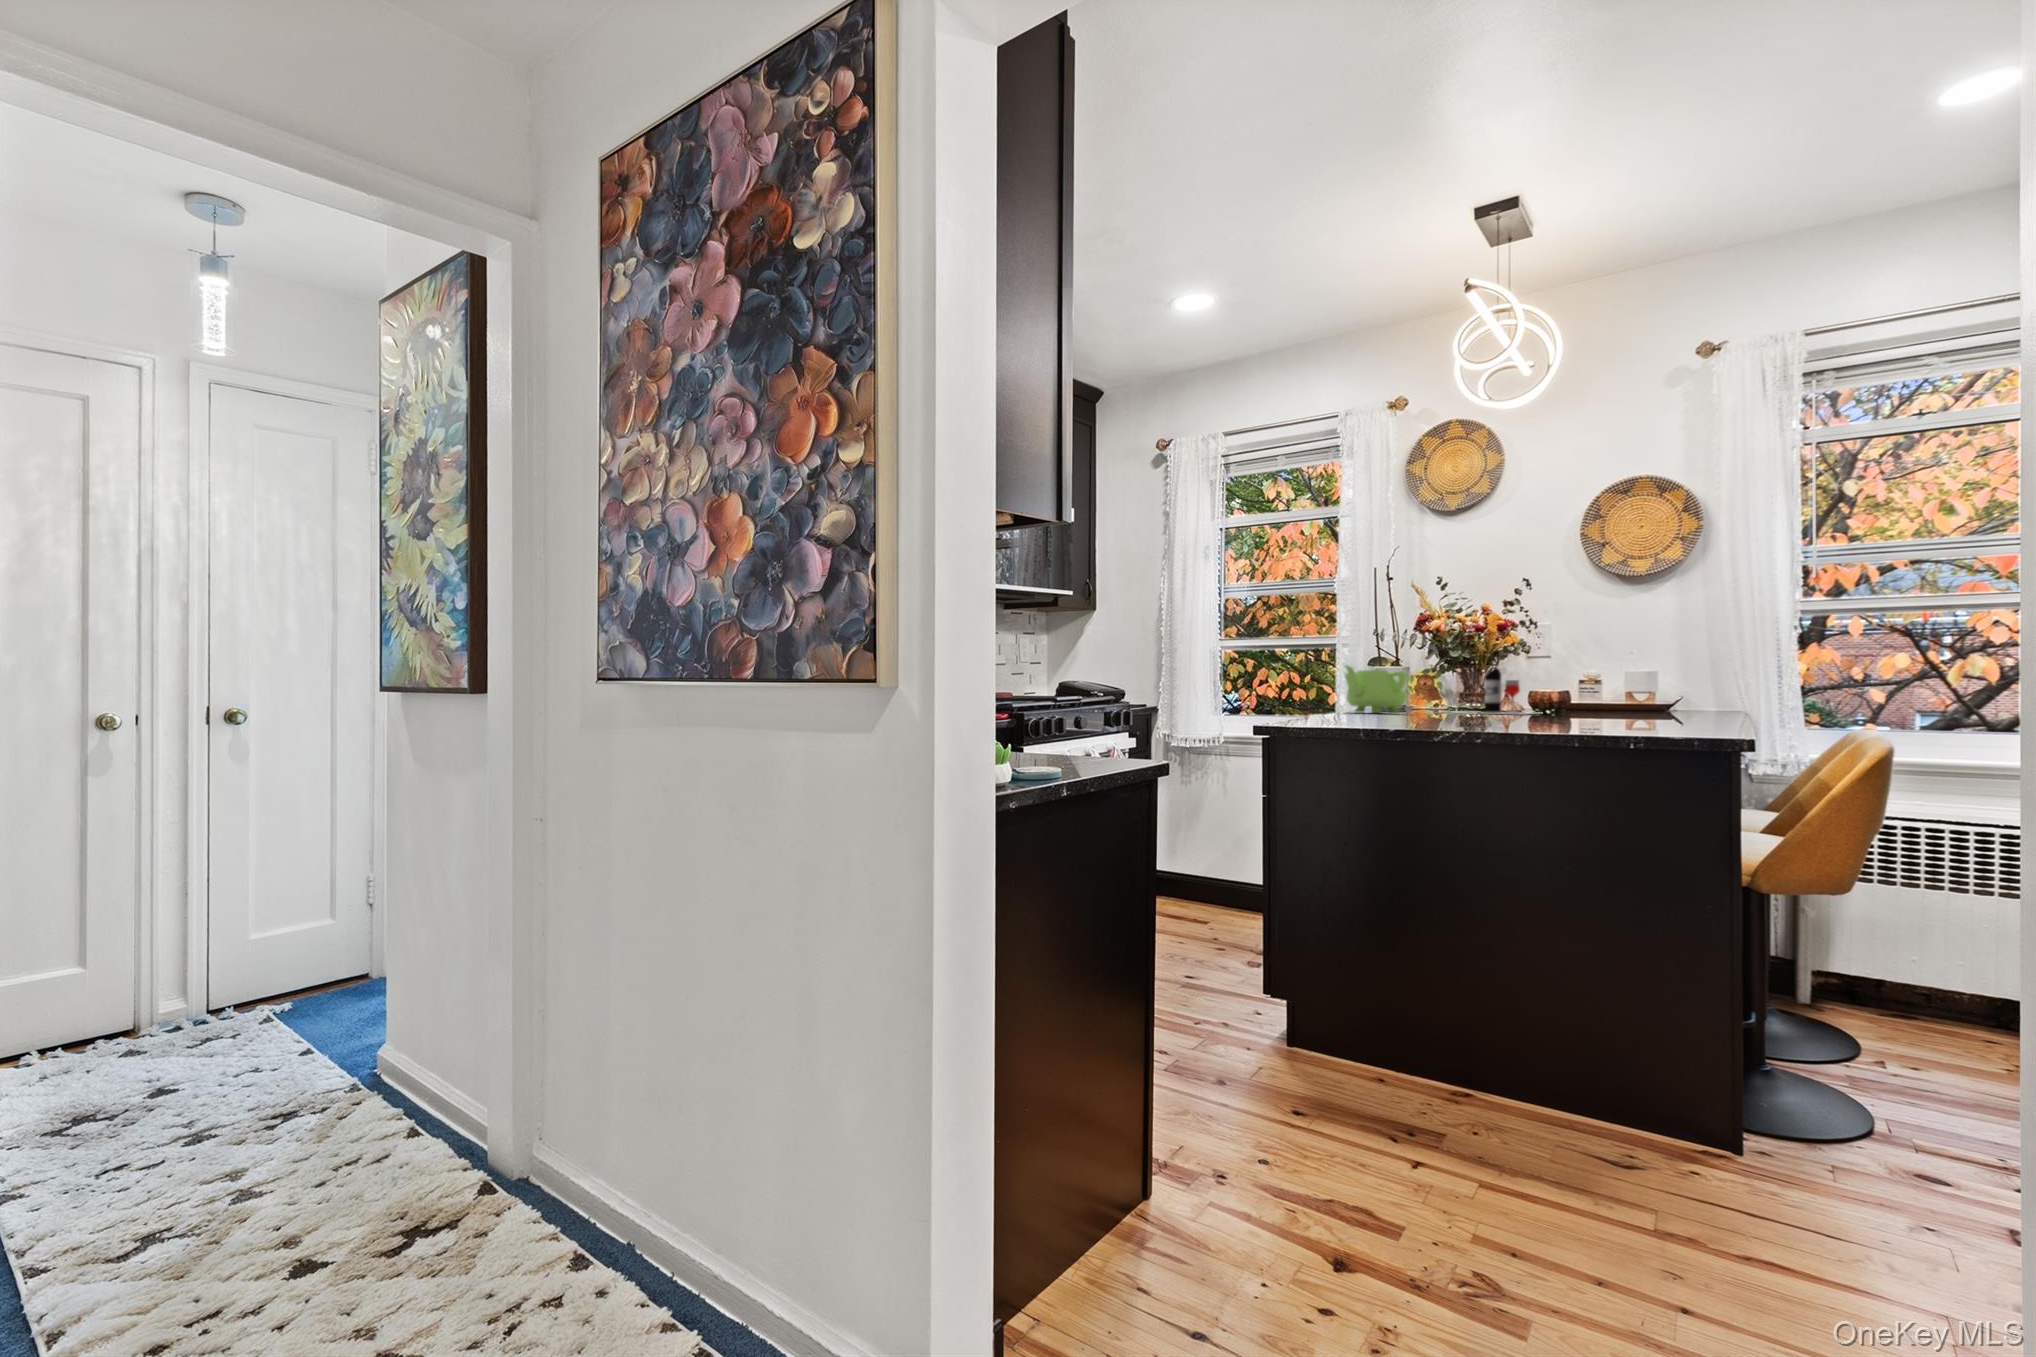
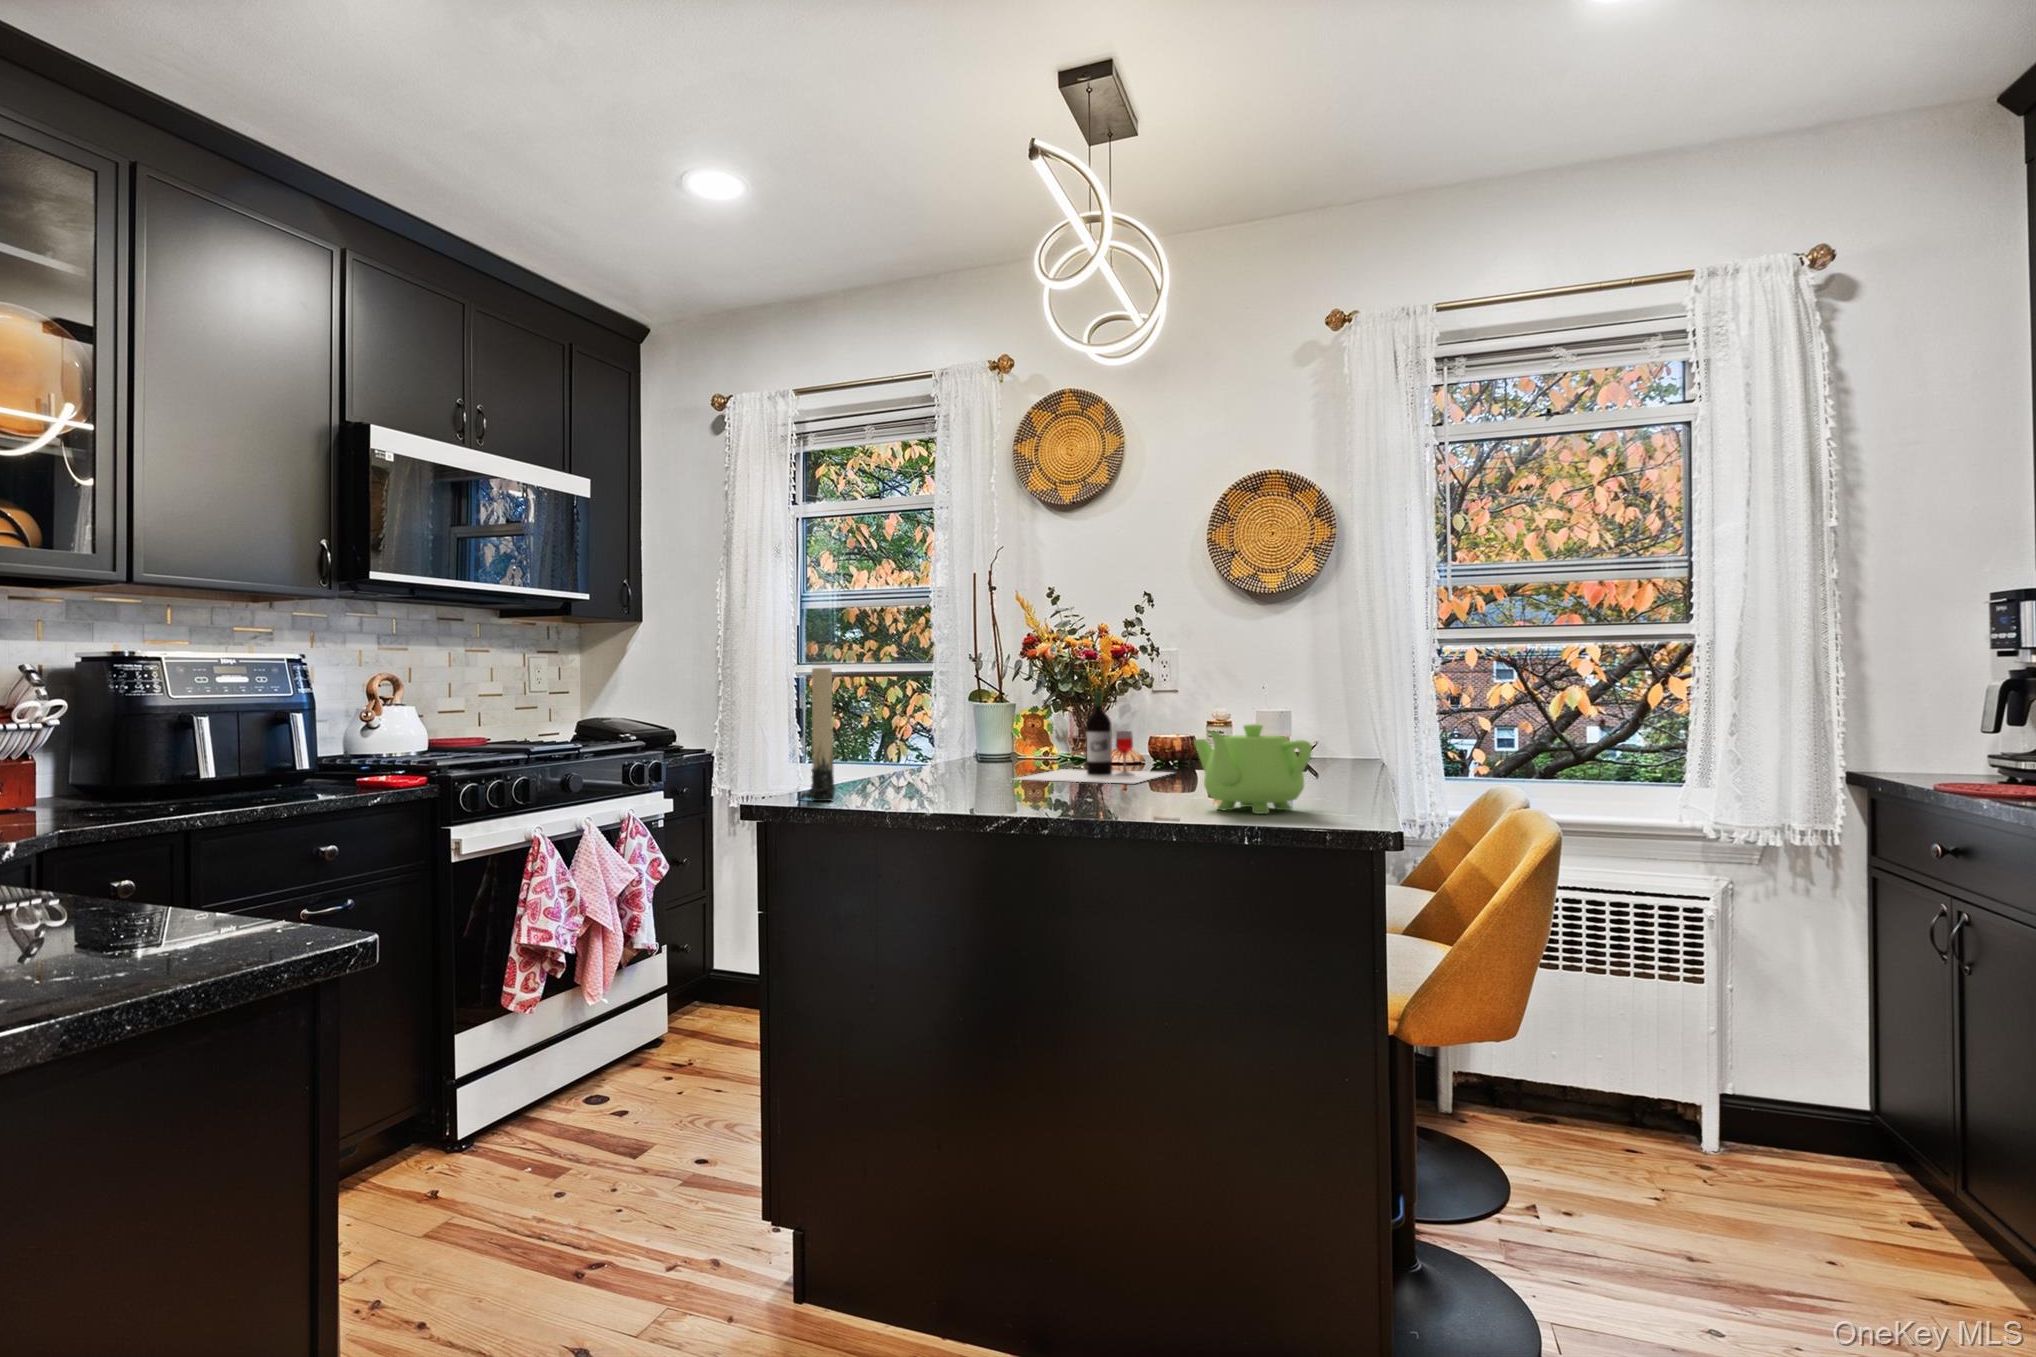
candle: none [1286,623,1311,712] -> present [800,663,835,801]
teapot: present [1345,665,1409,713] -> present [1194,724,1312,814]

